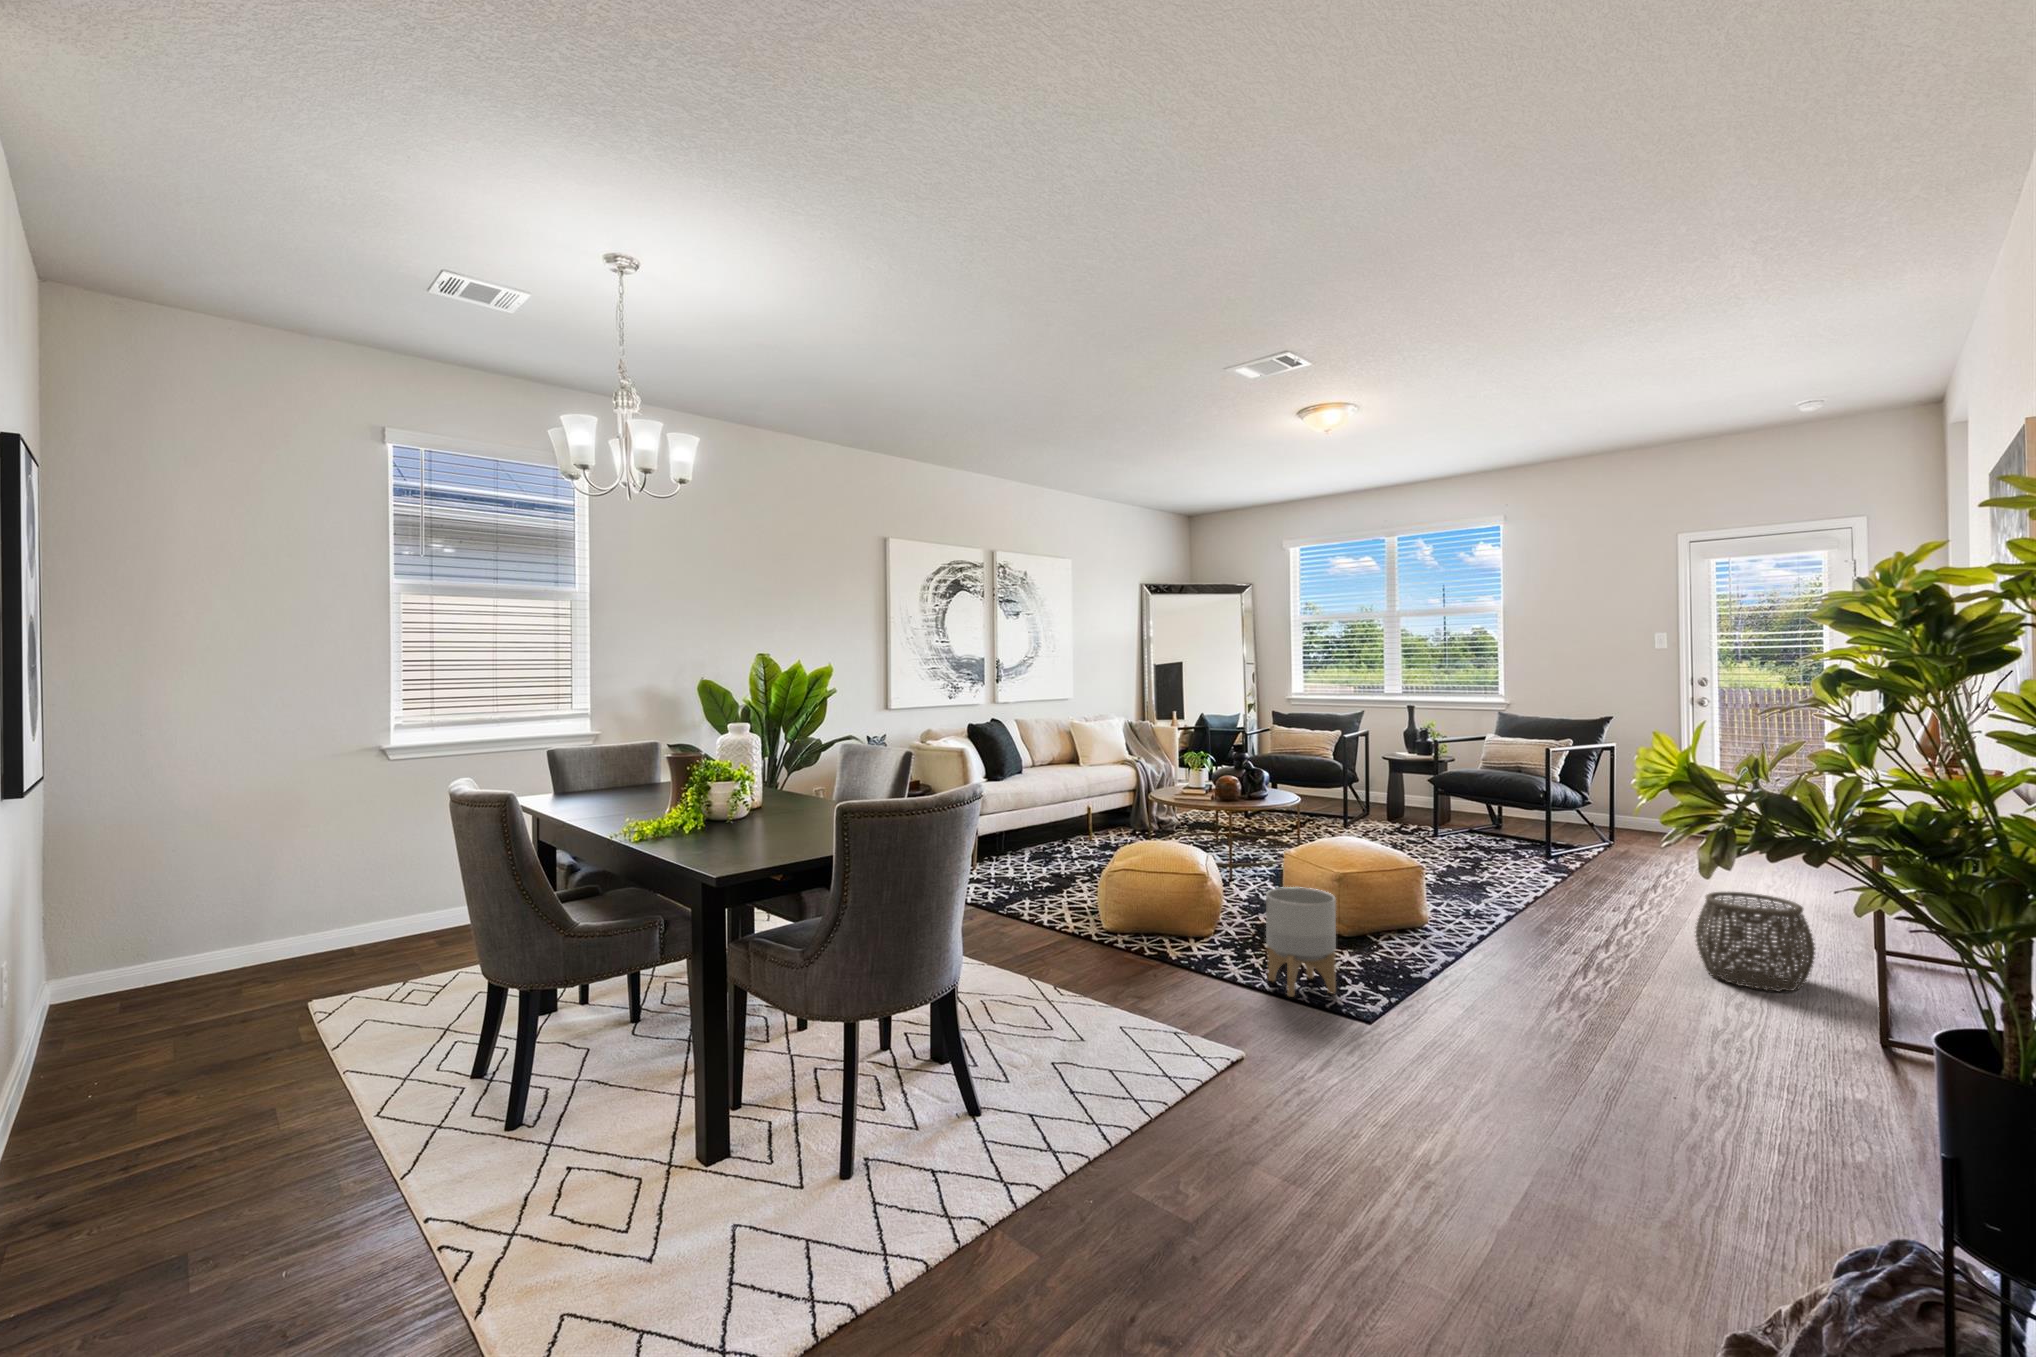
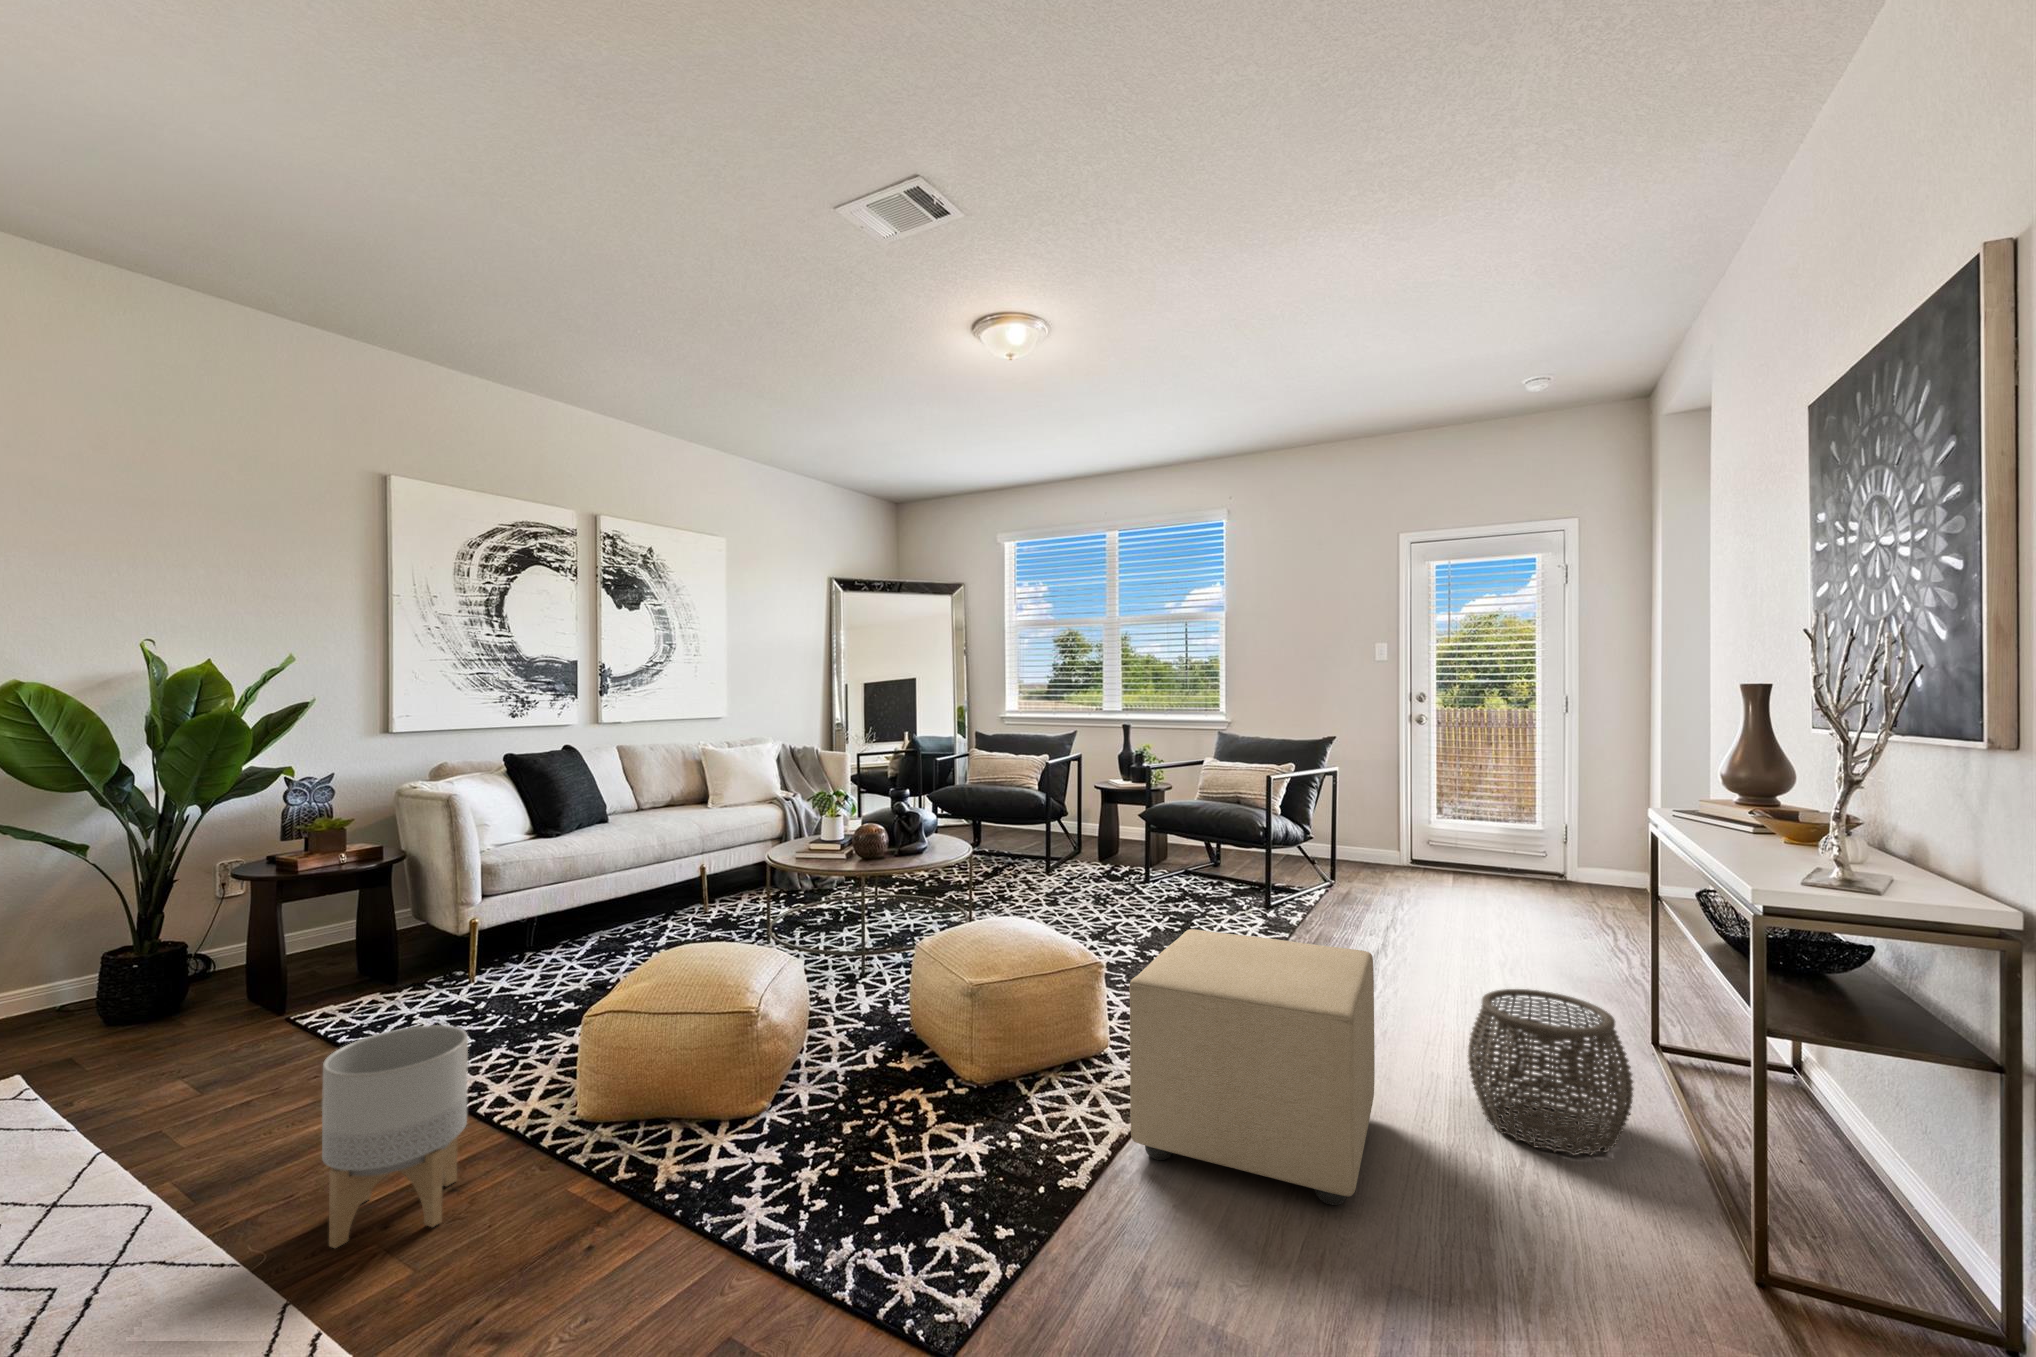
ottoman: none [1454,845,1623,995] -> present [1129,929,1375,1205]
planter: present [1266,887,1336,997] -> present [322,1025,468,1248]

